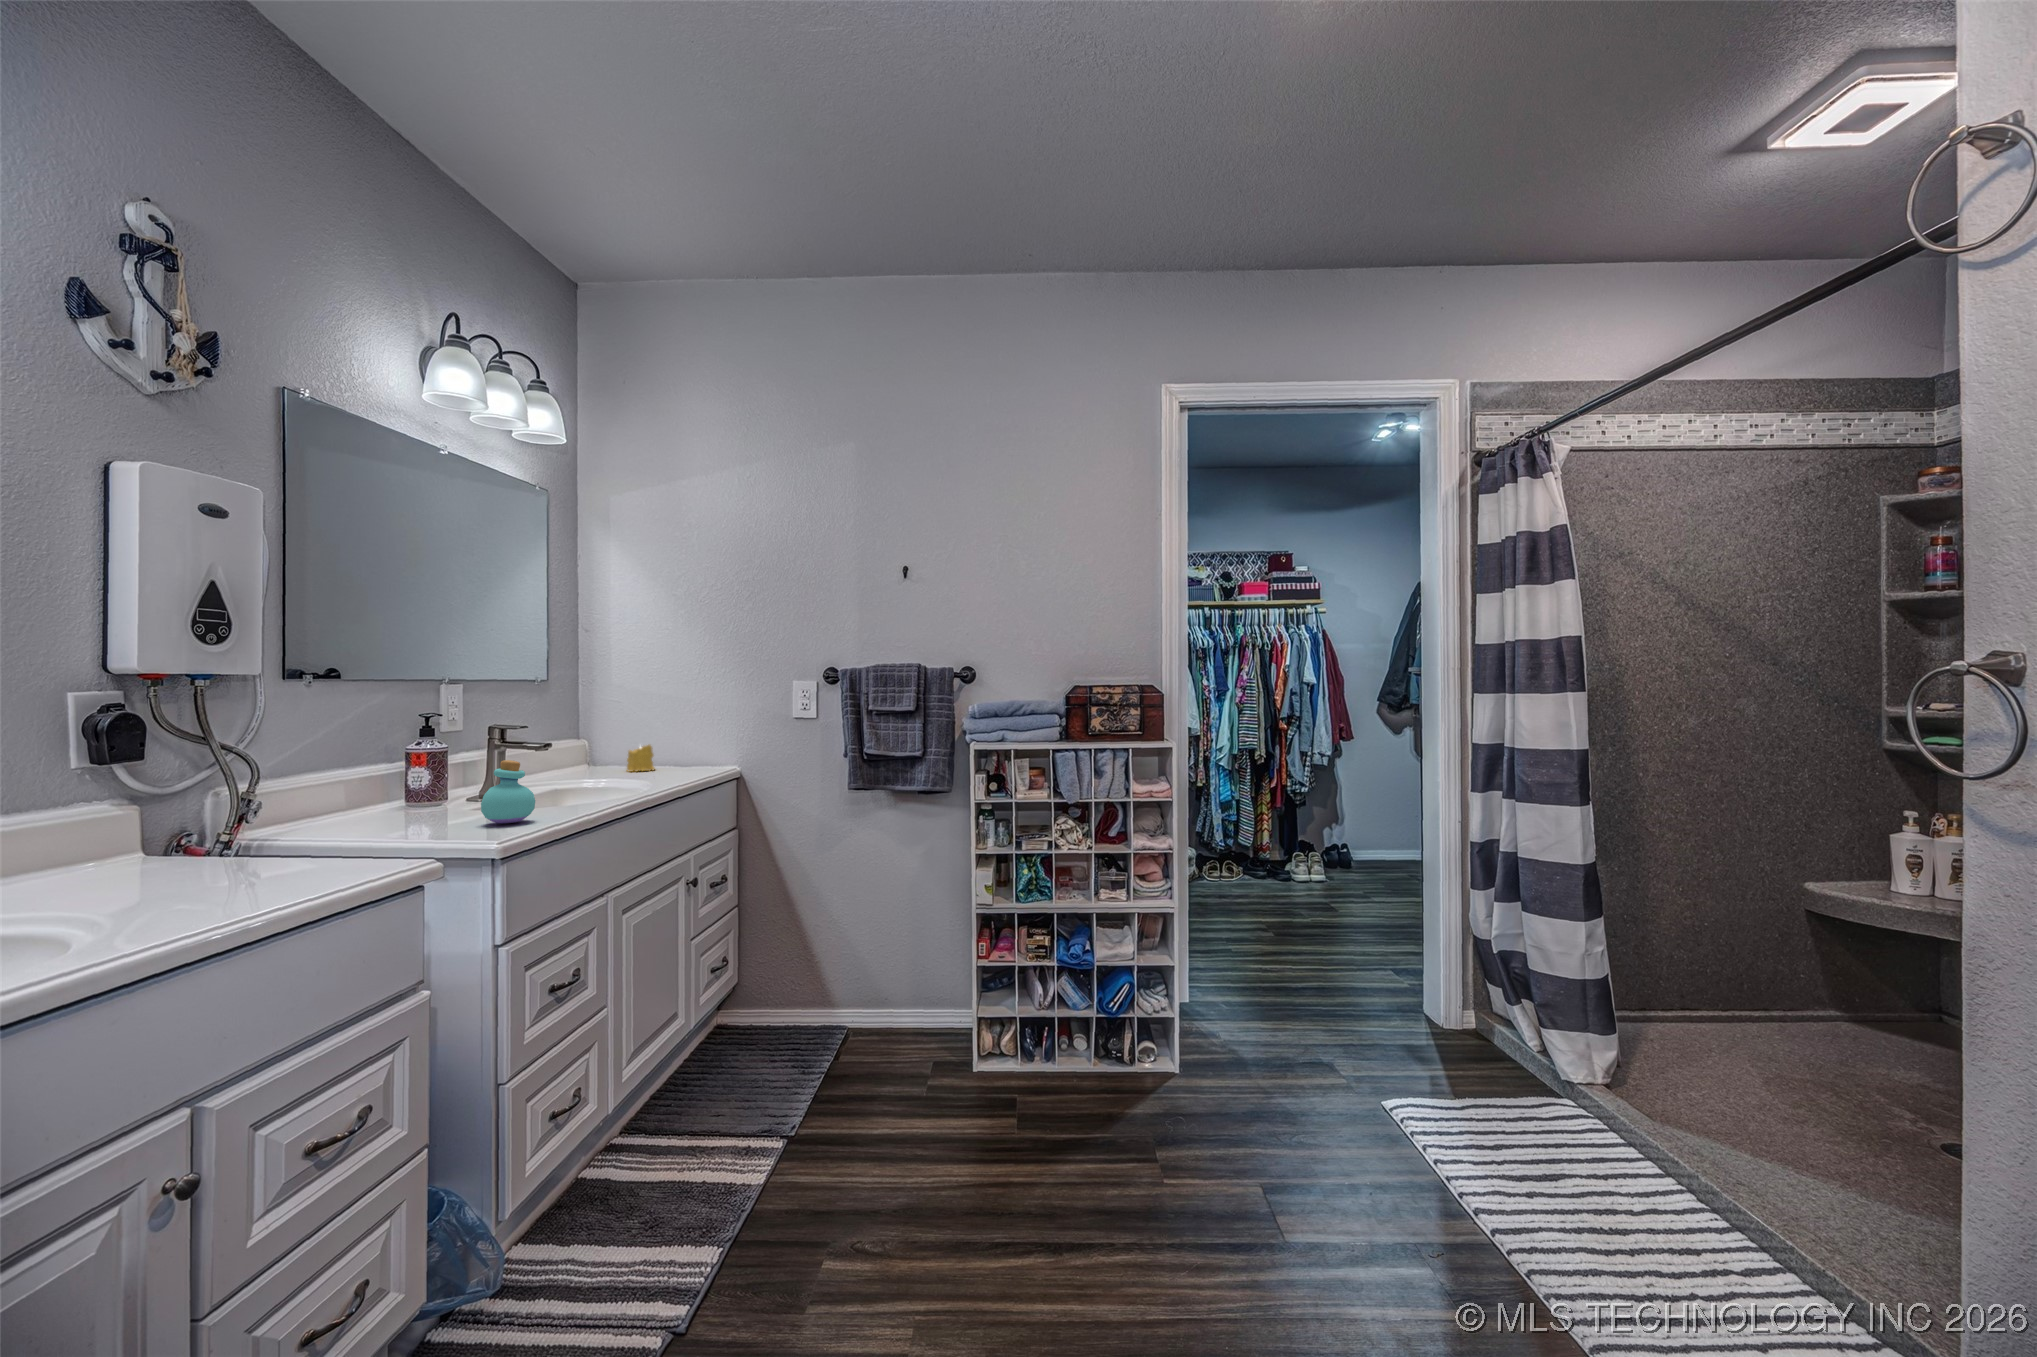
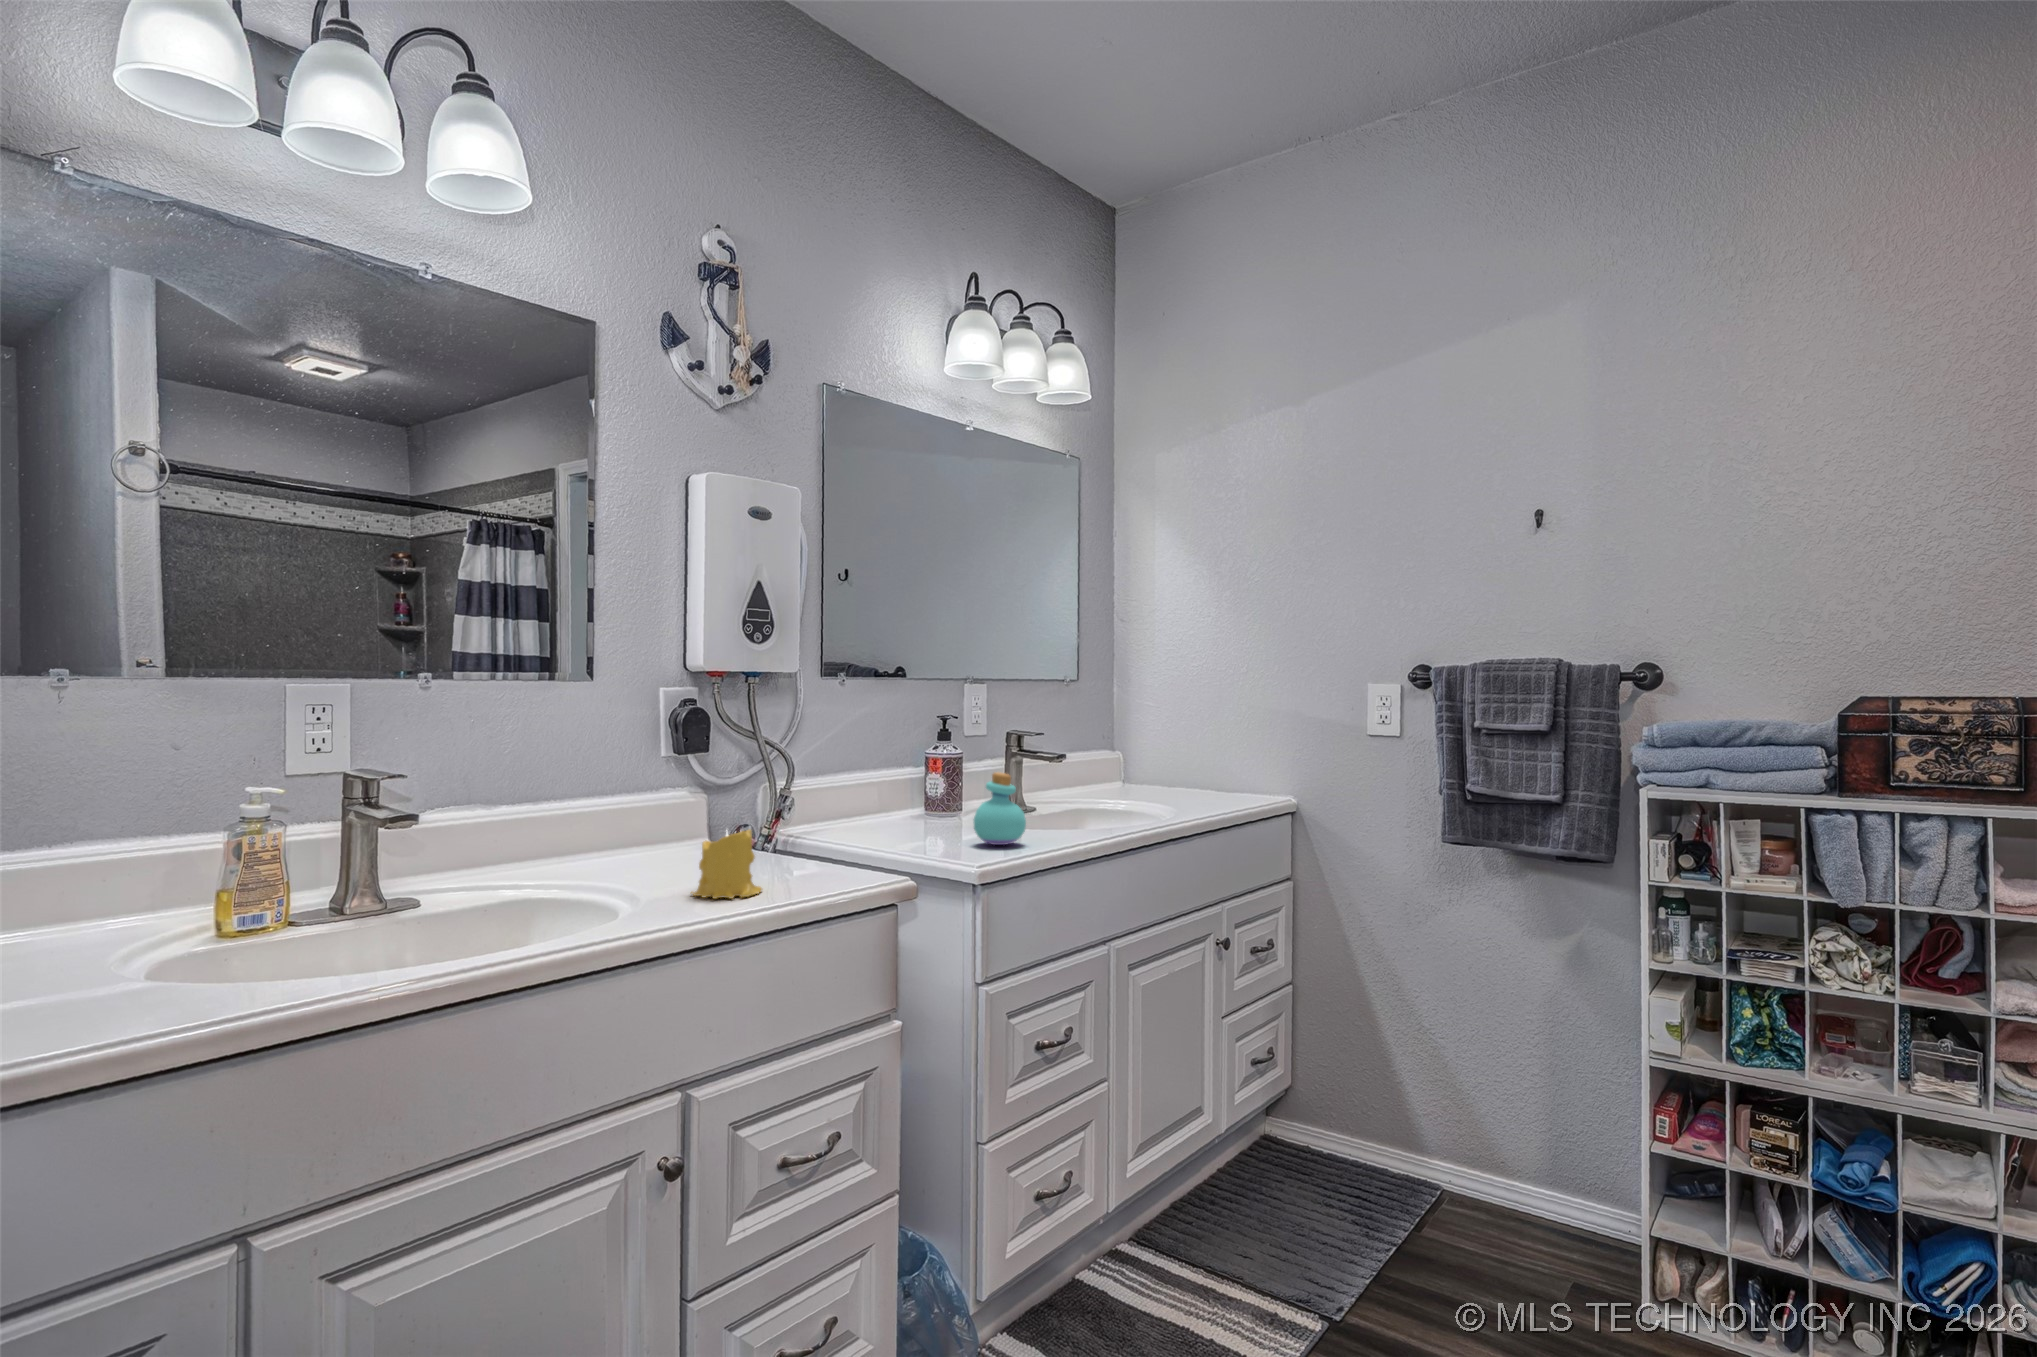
candle: present [627,745,655,771] -> present [691,830,762,899]

